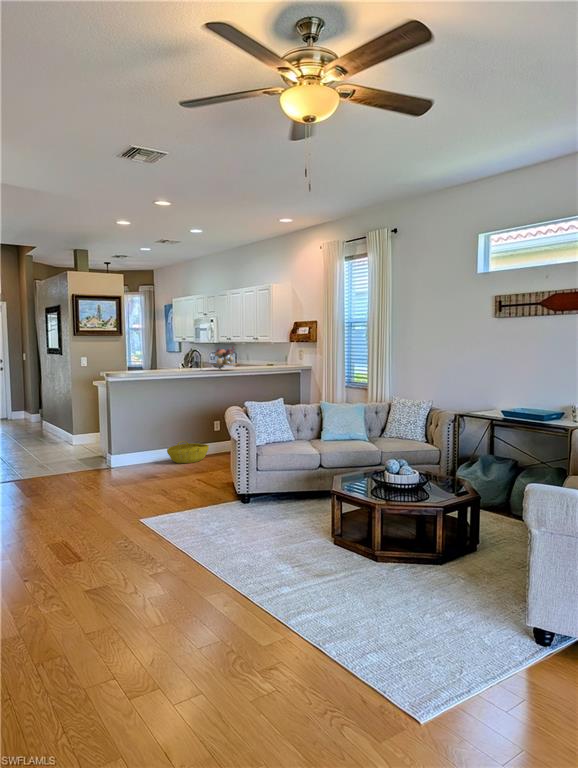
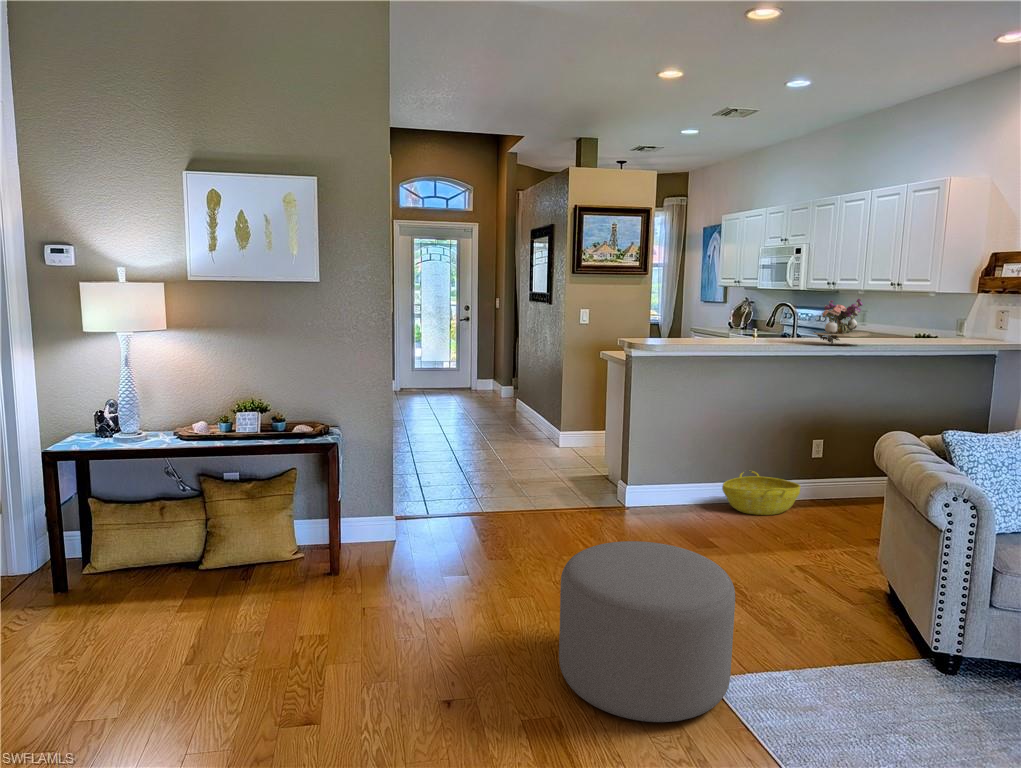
ottoman: none [63,466,151,543] -> present [559,541,735,722]

